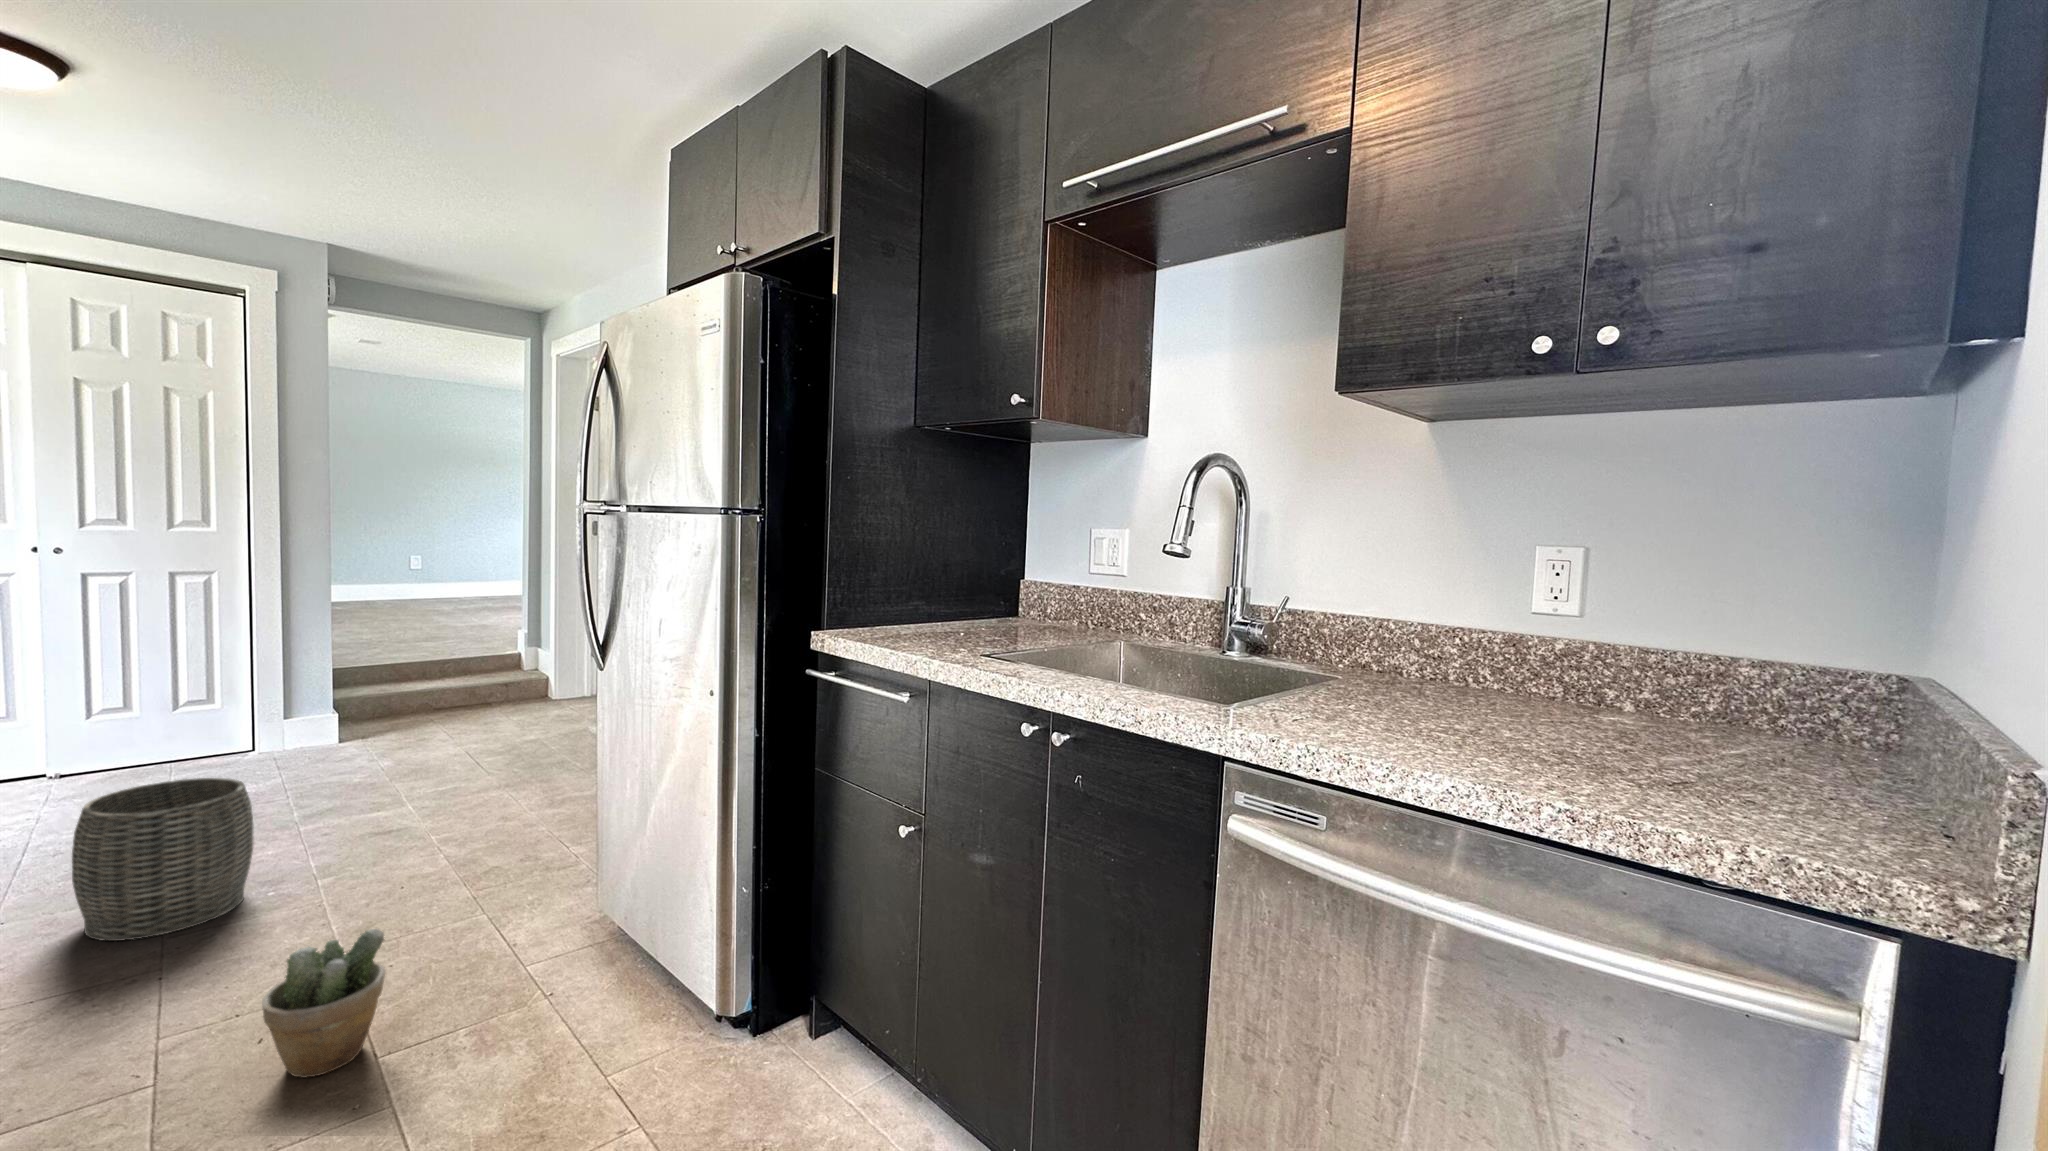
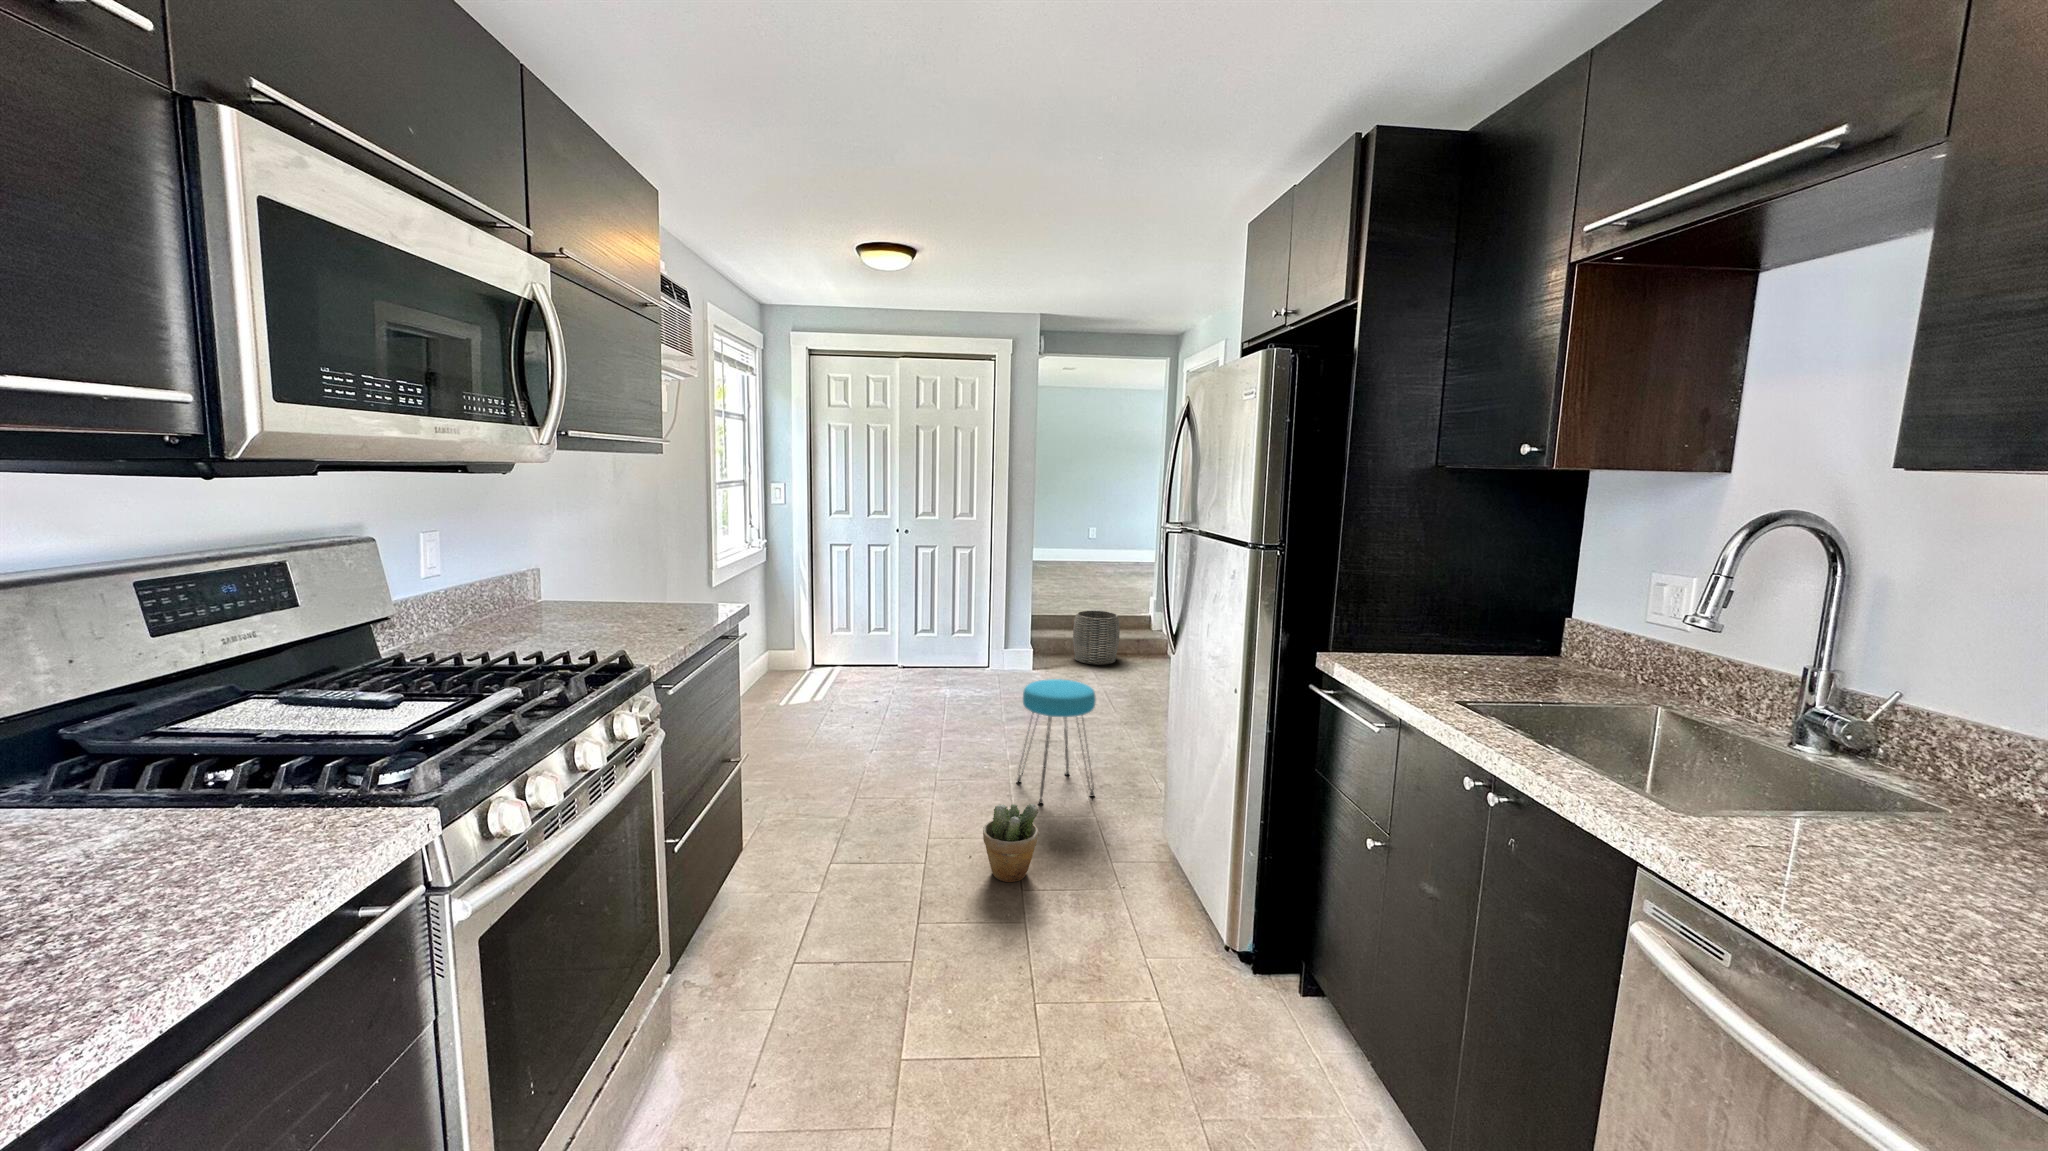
stool: none [326,735,478,929] -> present [1017,679,1096,803]
woven basket: present [72,778,253,941] -> present [1073,611,1120,664]

